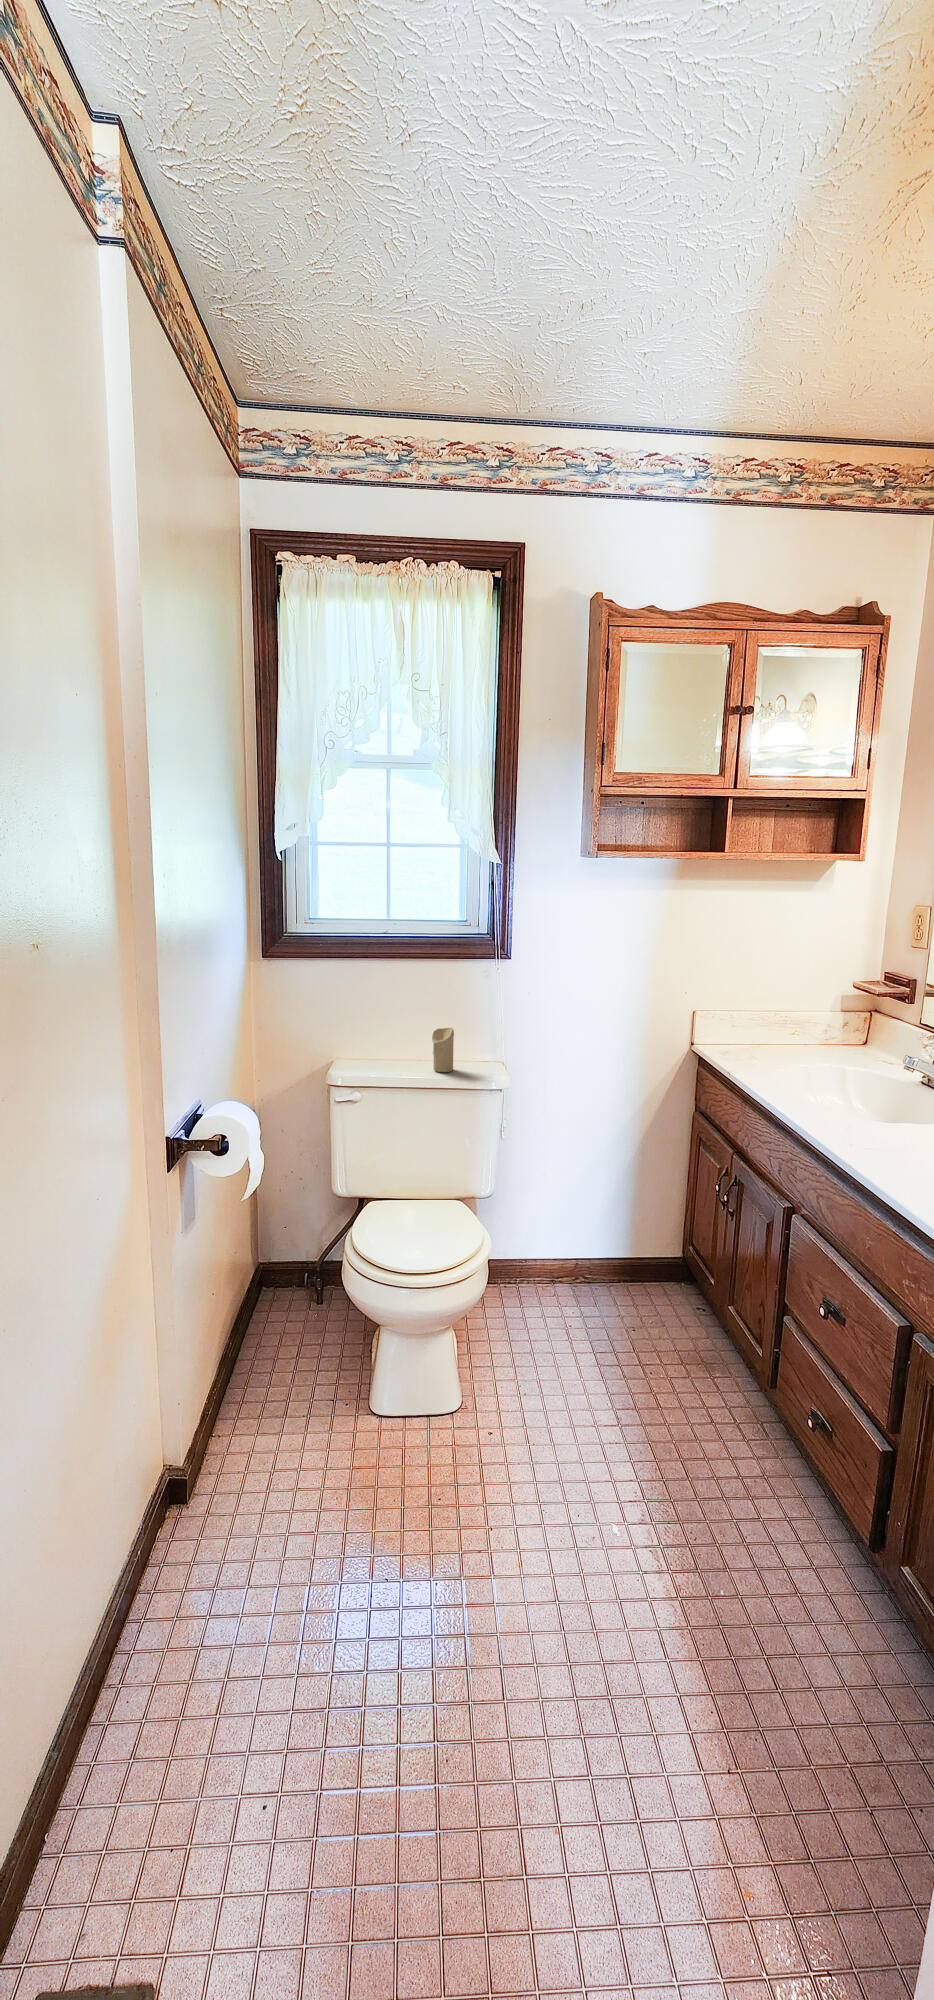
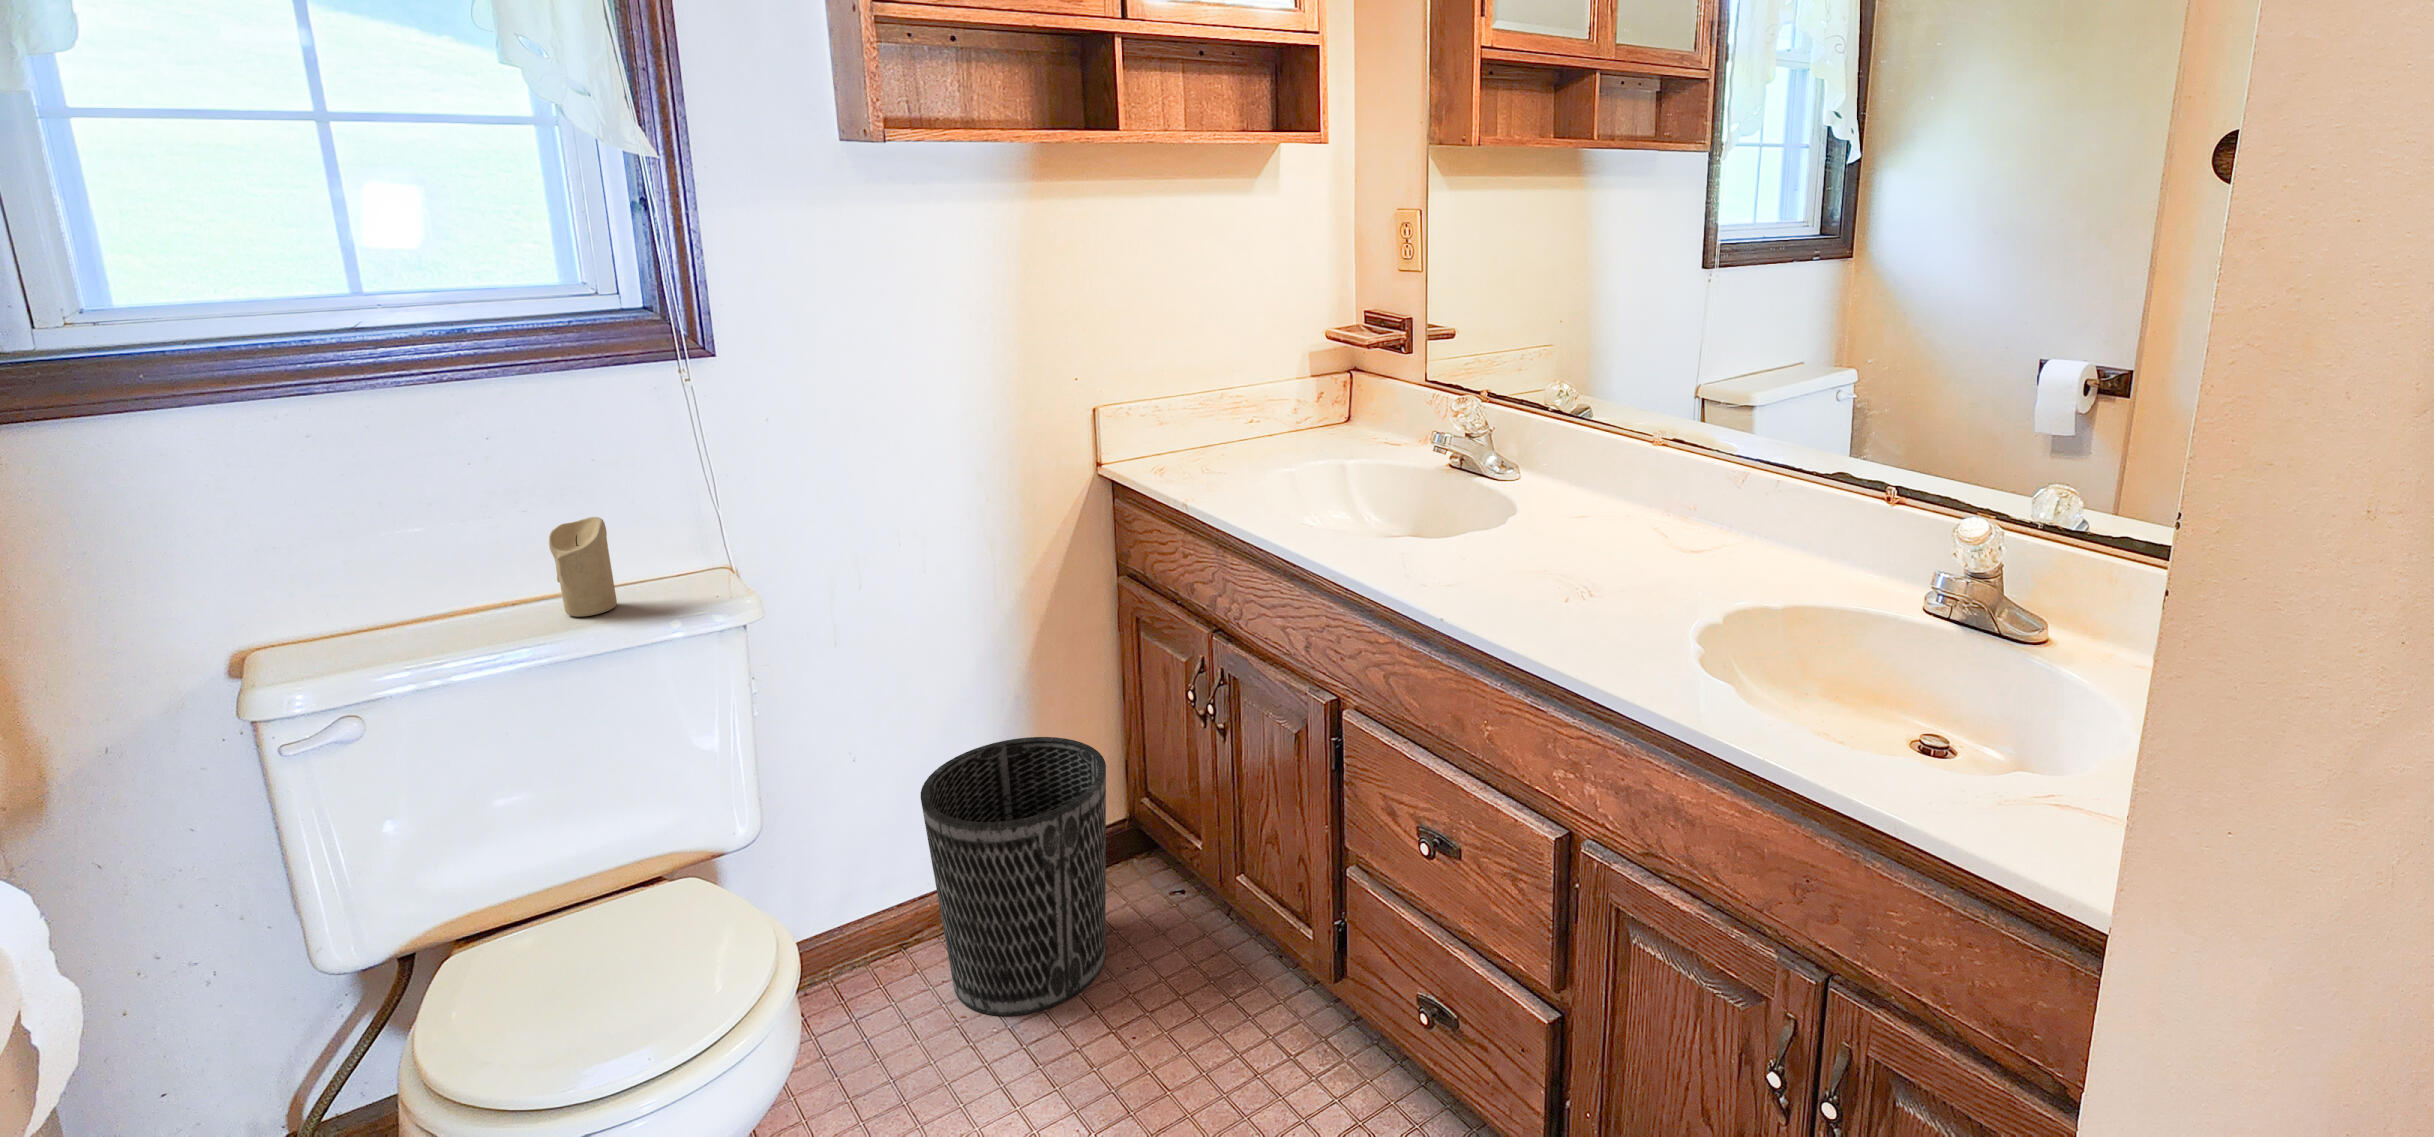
wastebasket: none [568,1188,666,1342] -> present [921,737,1106,1016]

